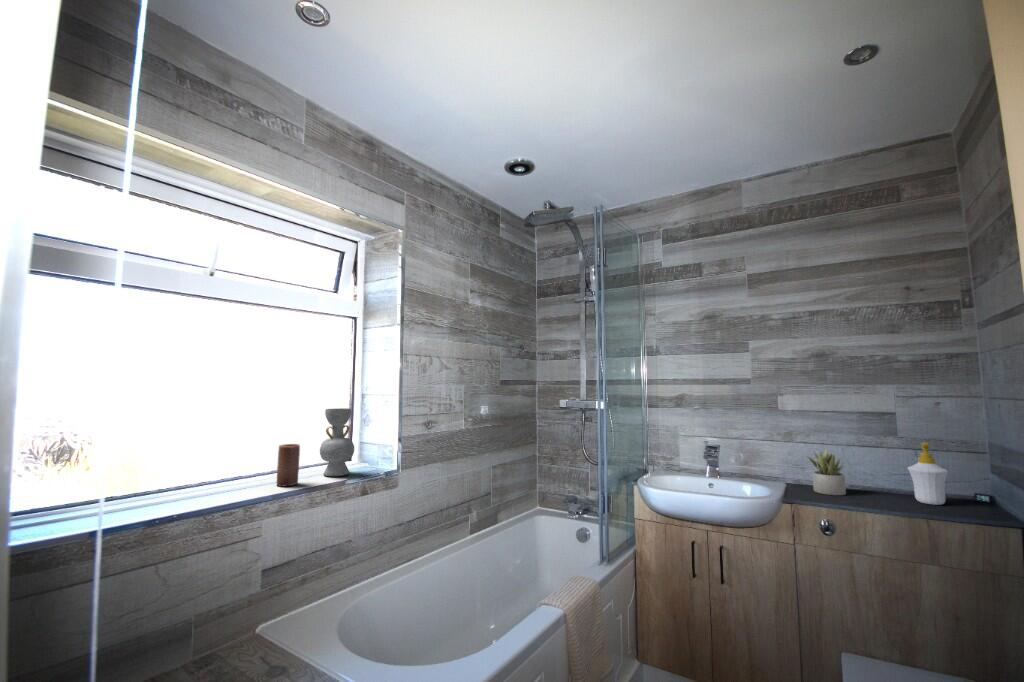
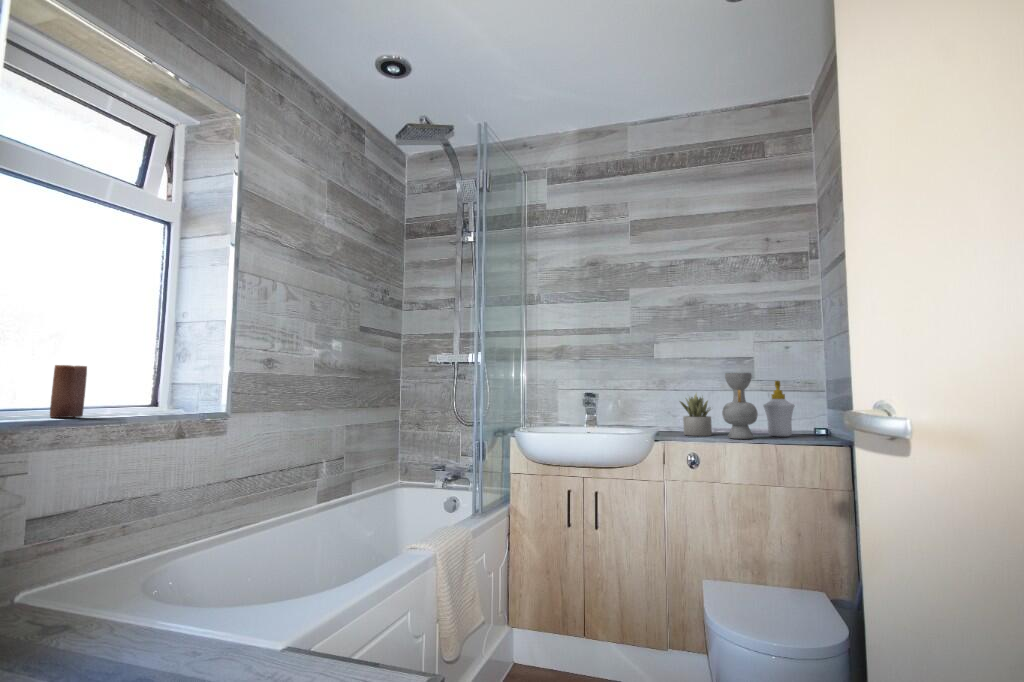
decorative vase: present [320,408,354,476] -> present [722,373,758,439]

